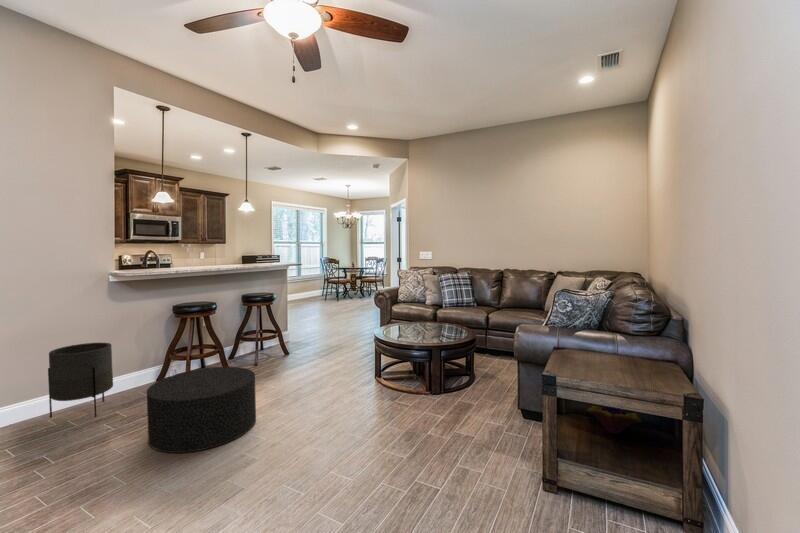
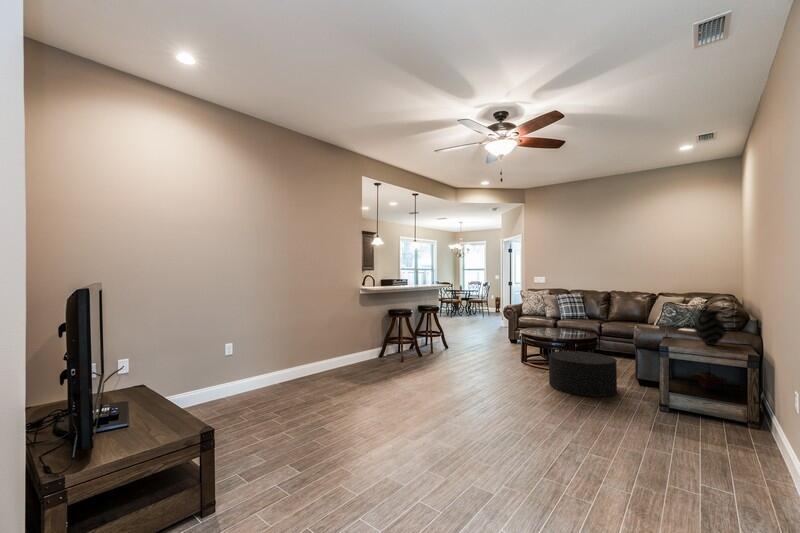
vase: none [598,308,646,370] -> present [694,309,726,345]
planter: present [48,343,113,417] -> none [340,327,369,369]
ottoman: present [147,367,256,453] -> present [549,351,617,397]

